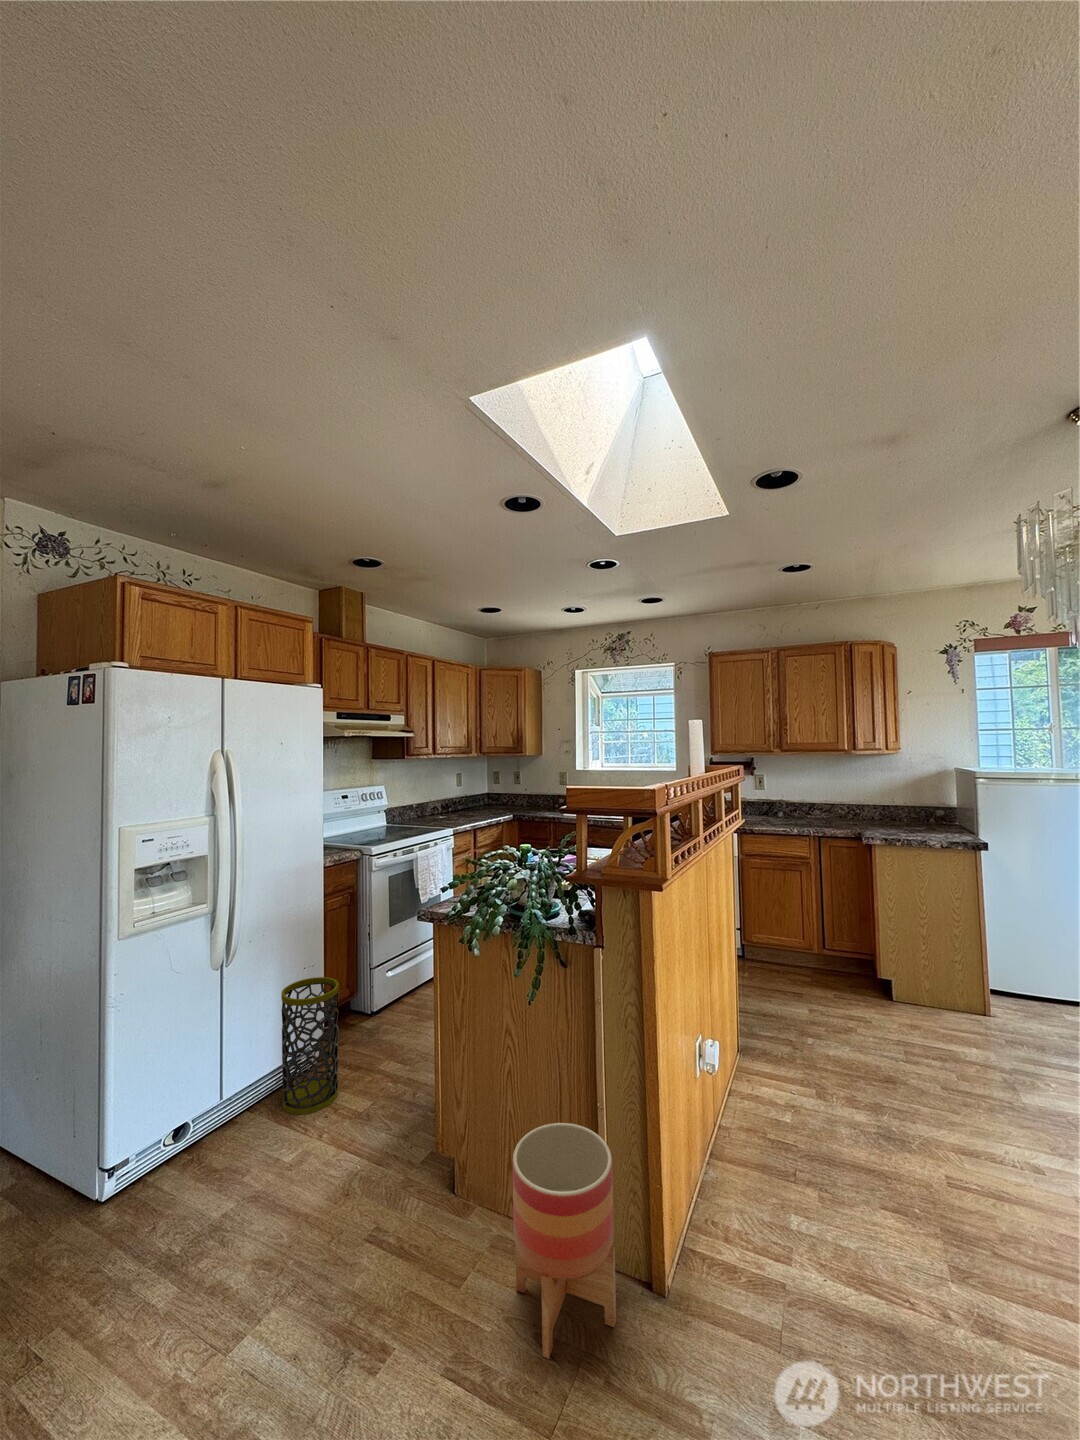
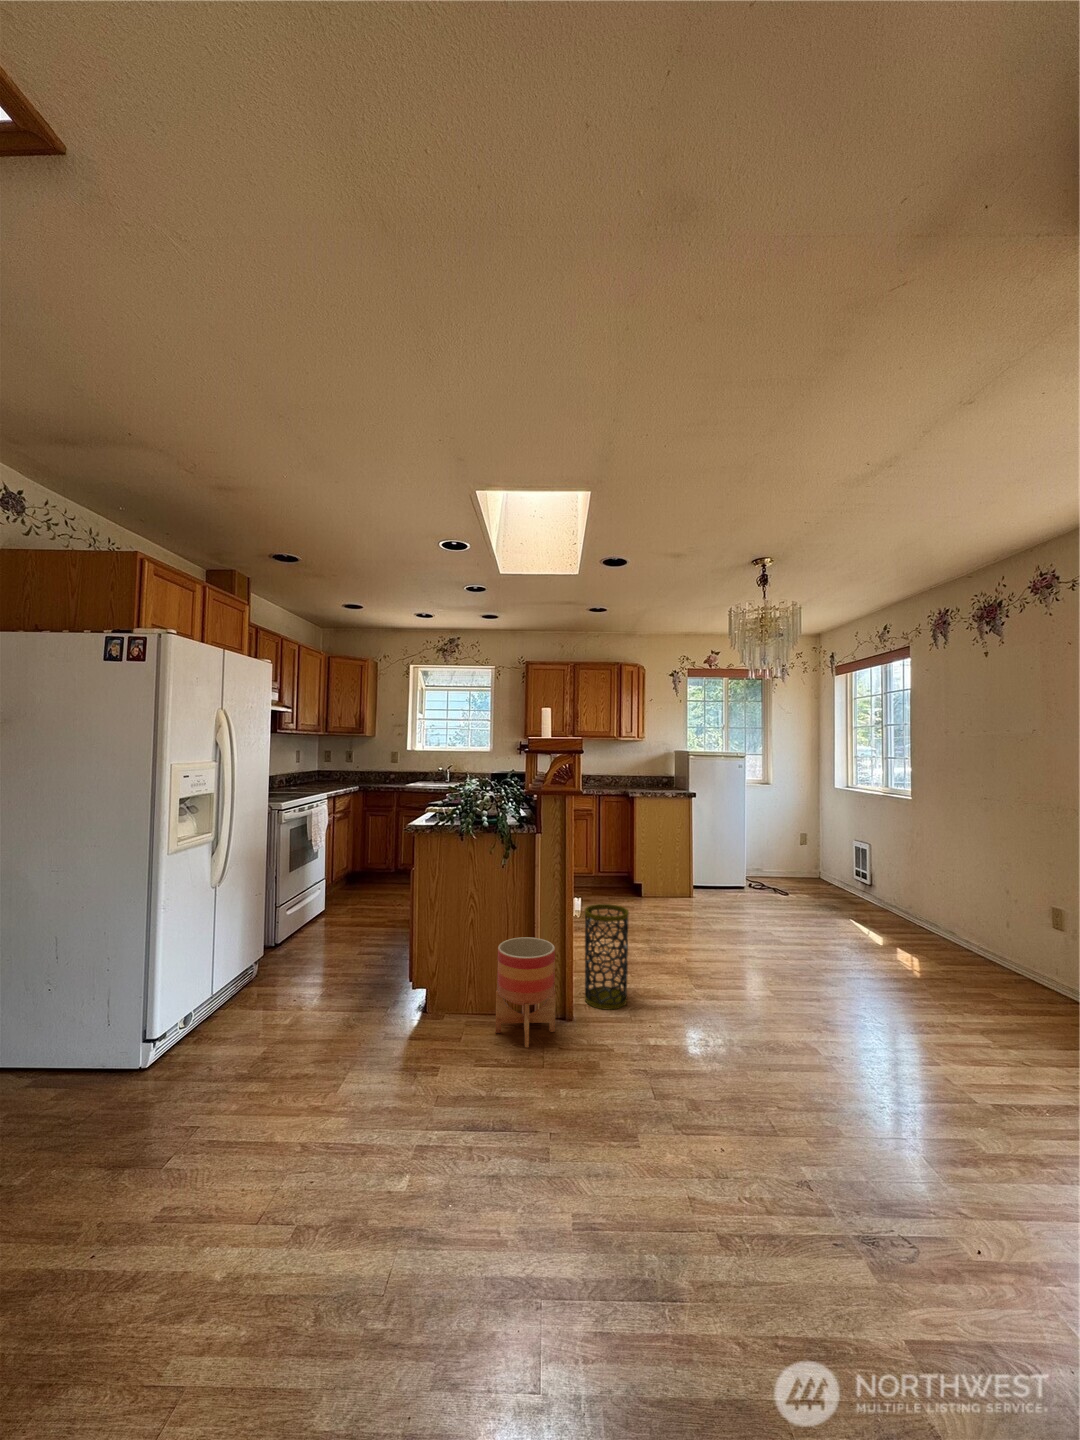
trash can: present [281,977,339,1114] -> present [585,904,629,1010]

